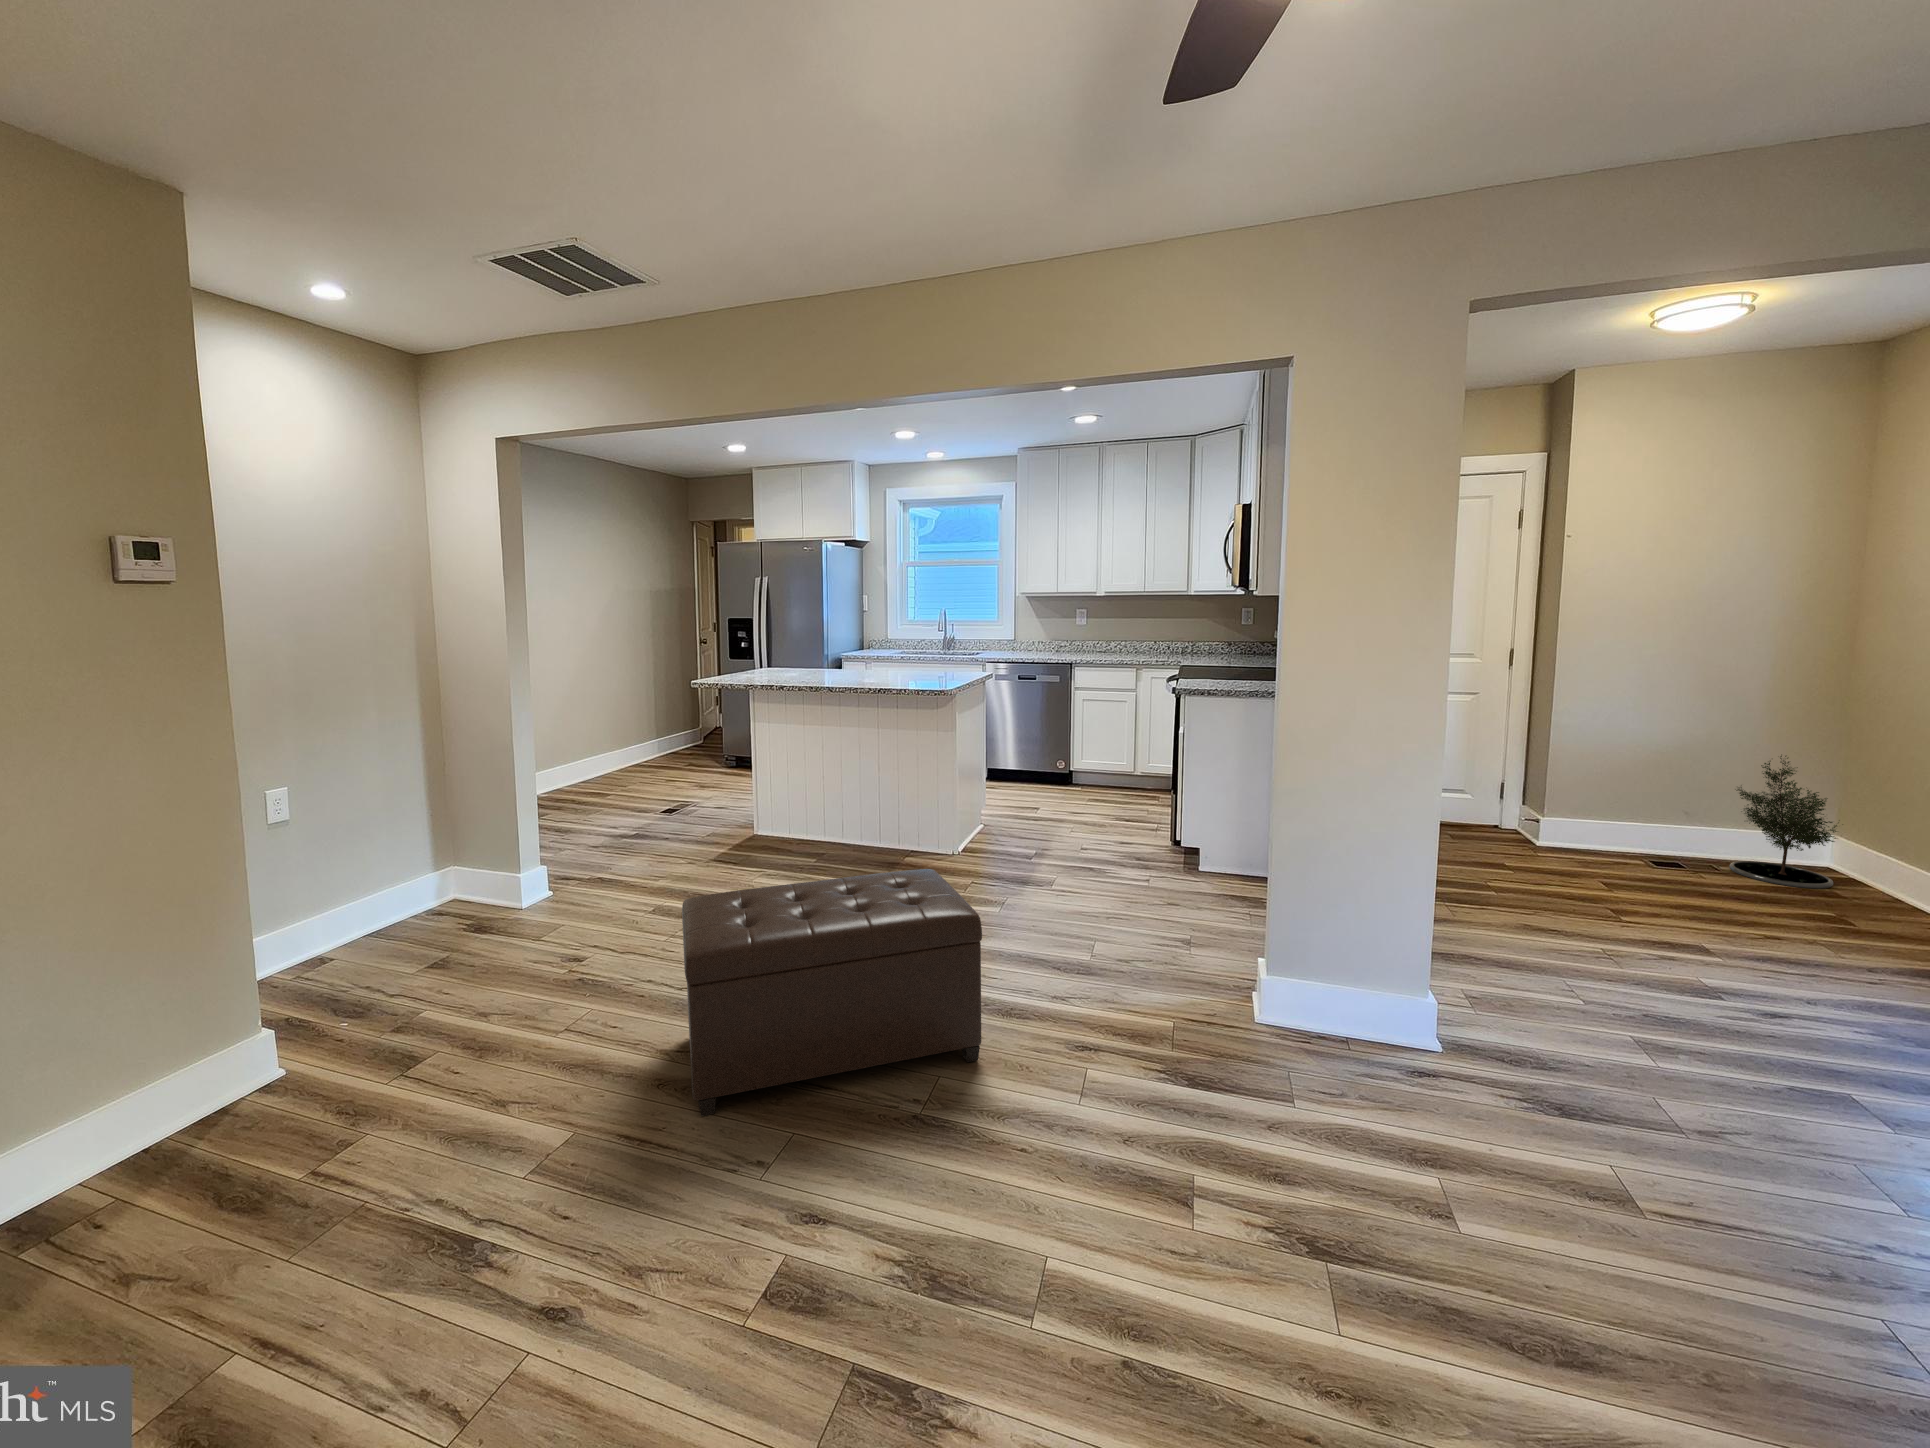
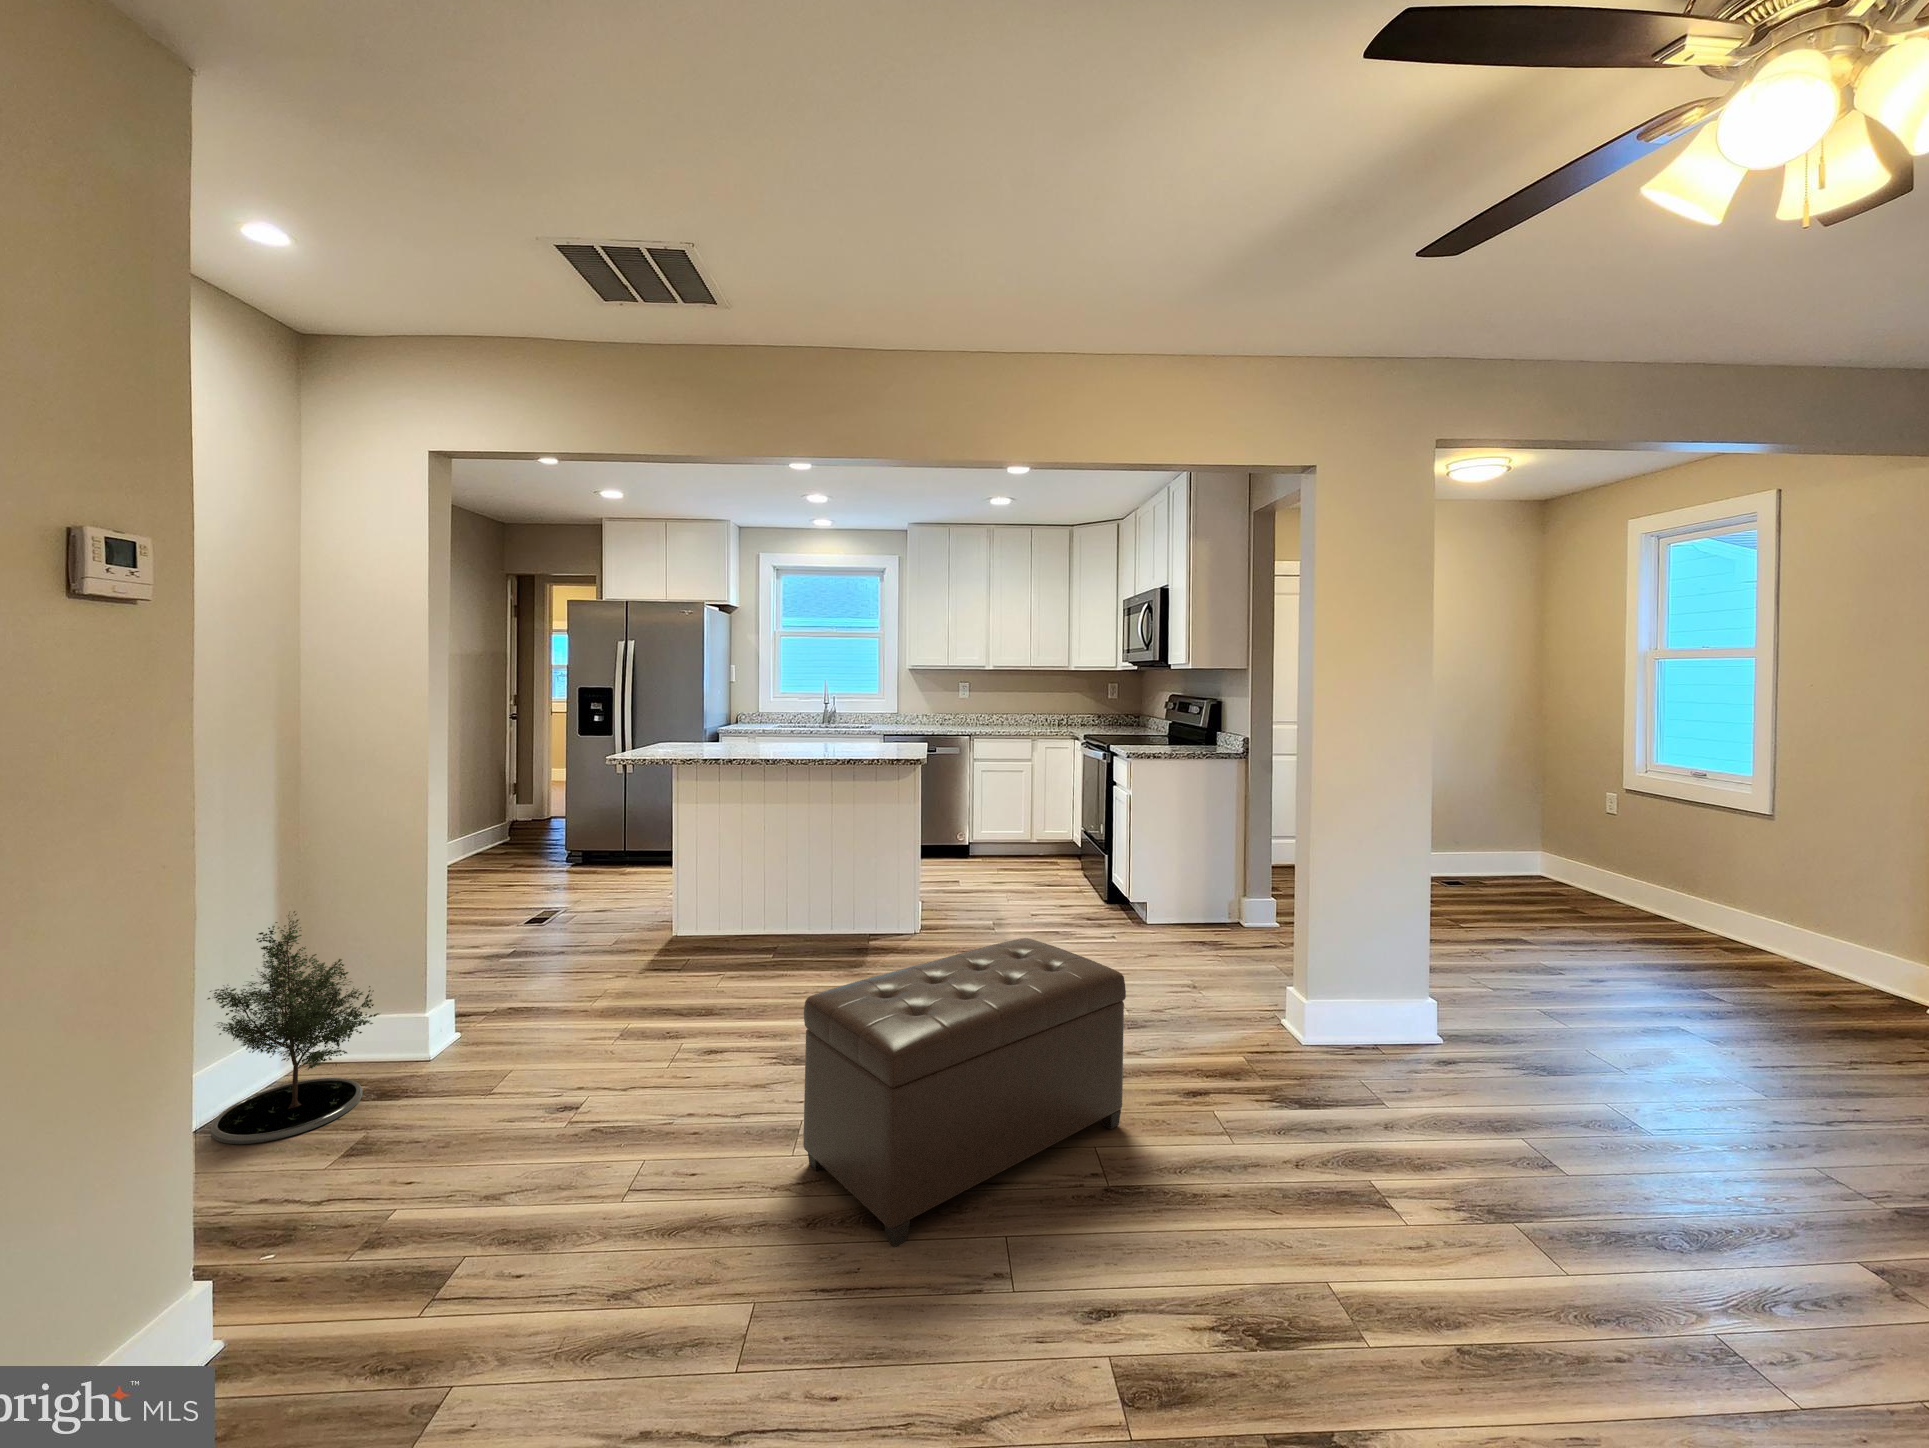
potted tree: present [1729,755,1839,888] -> present [207,911,379,1144]

